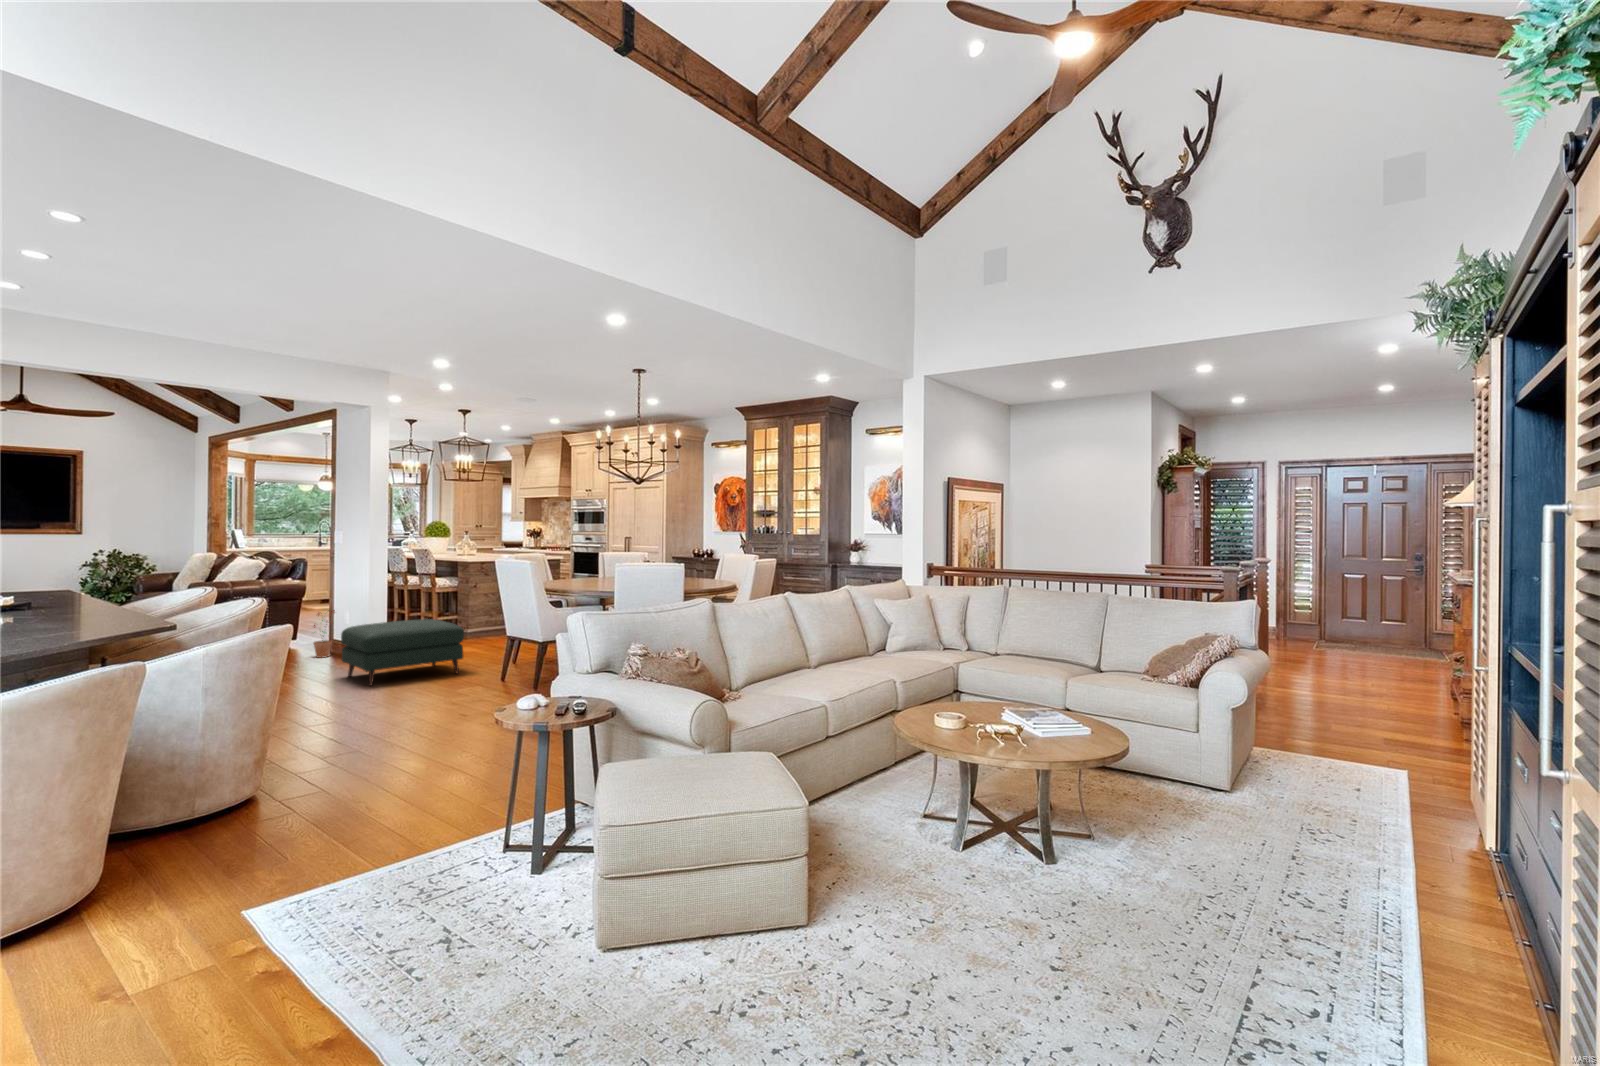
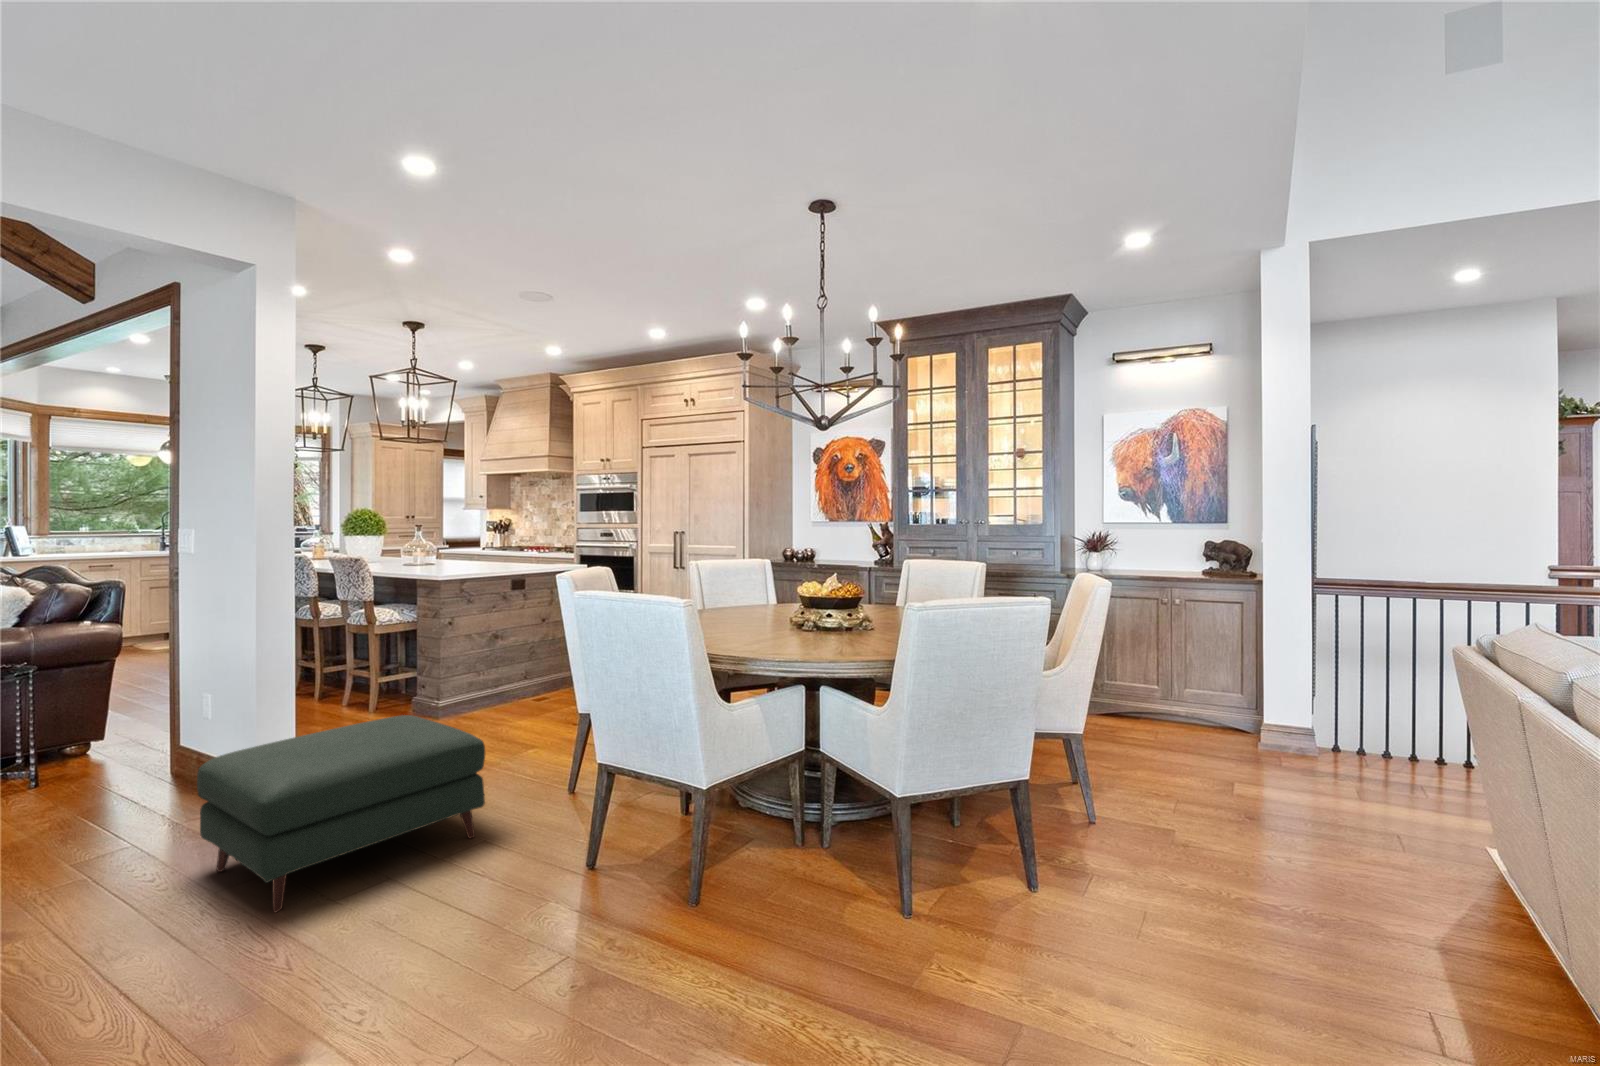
potted plant: present [313,610,335,658] -> none [129,690,187,791]

